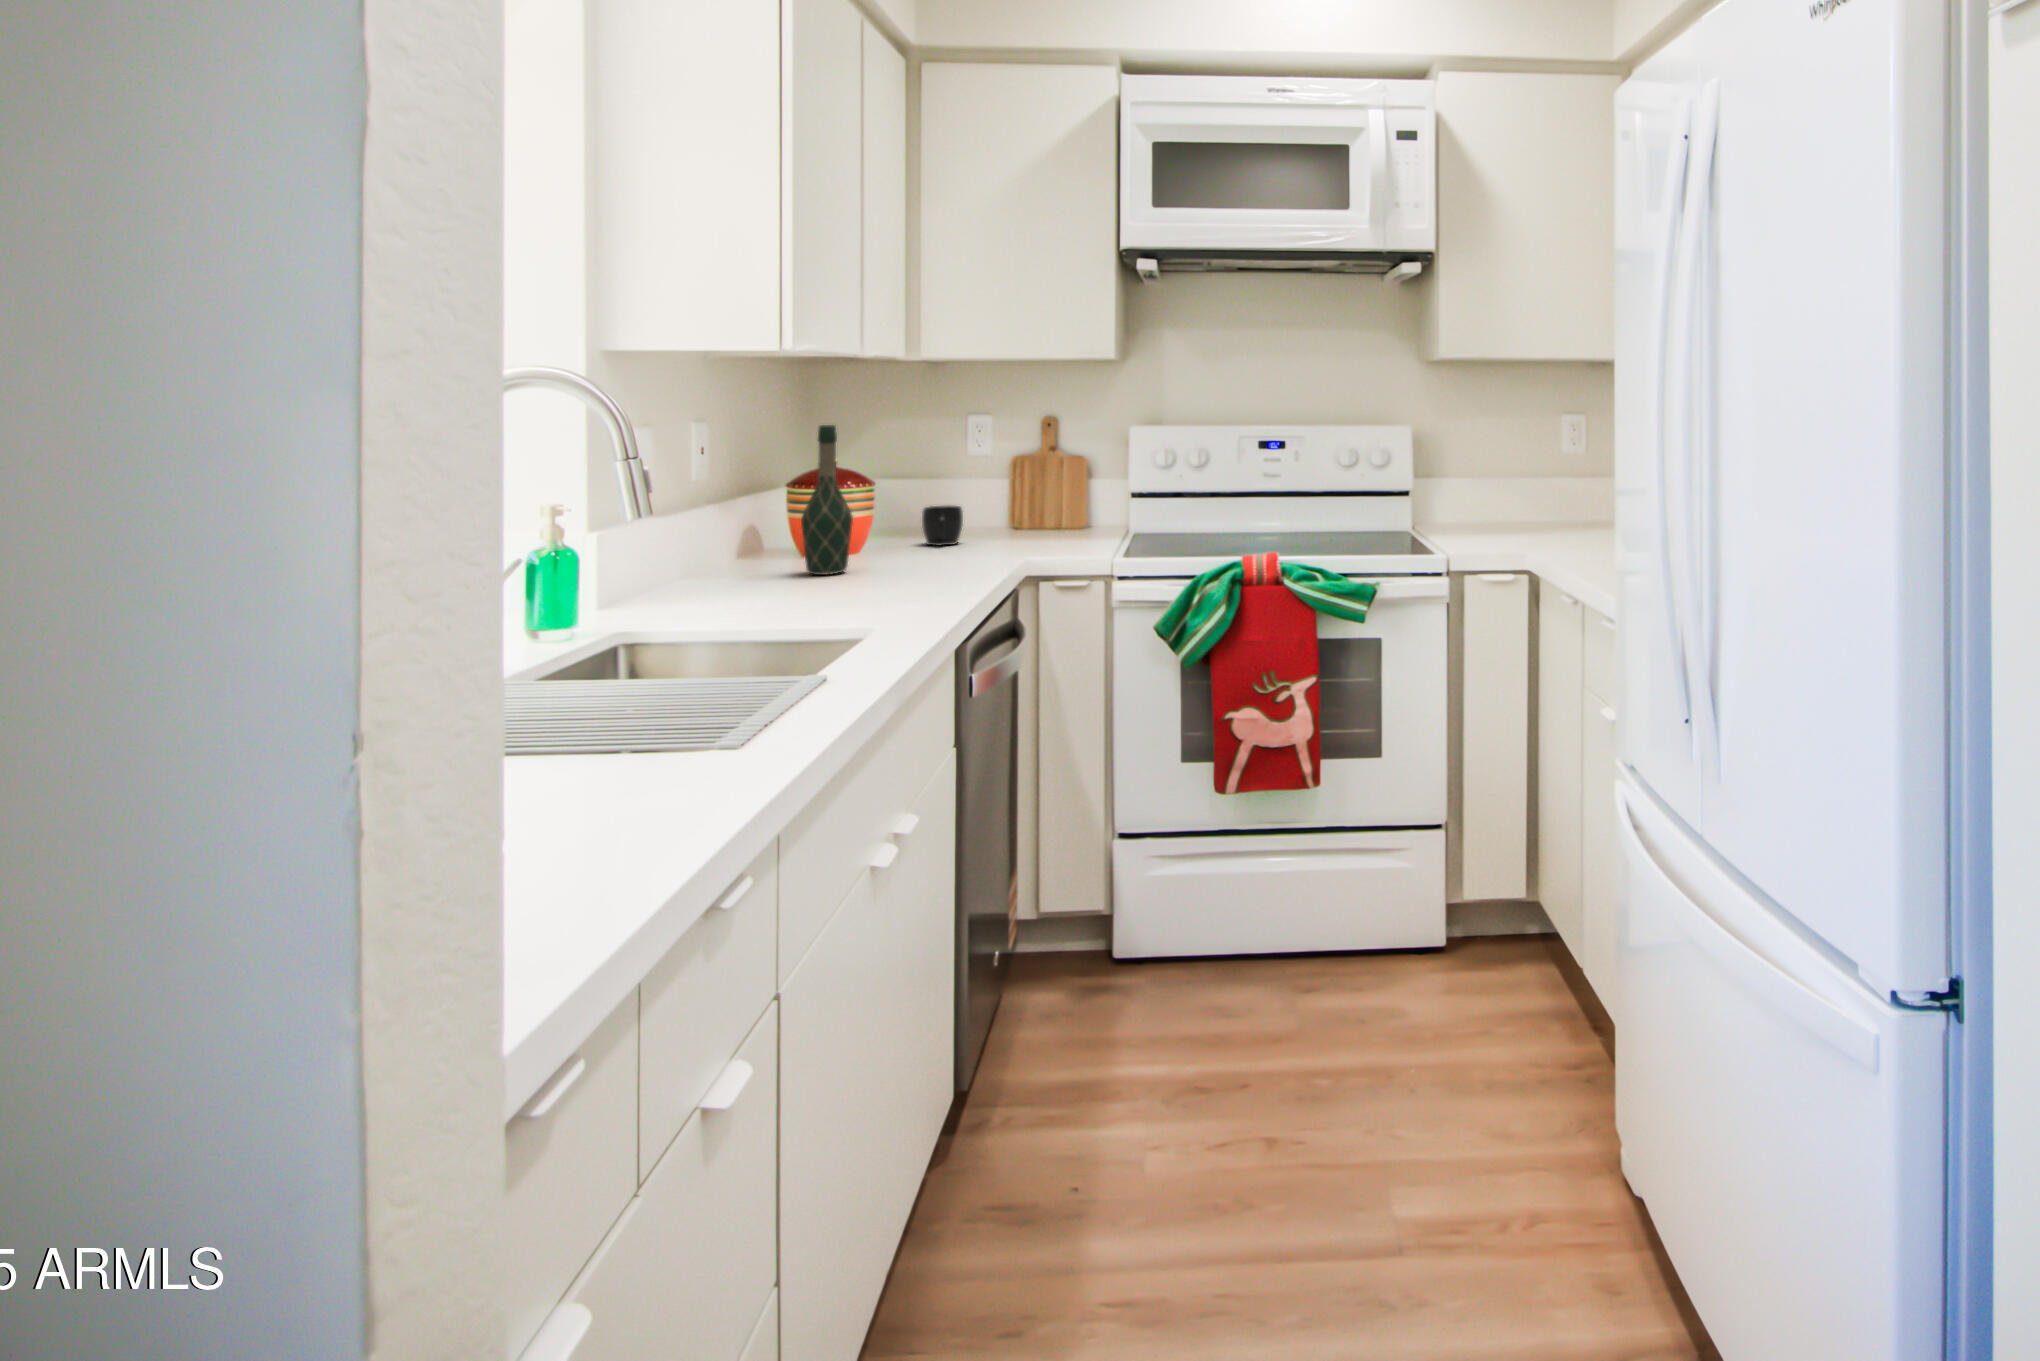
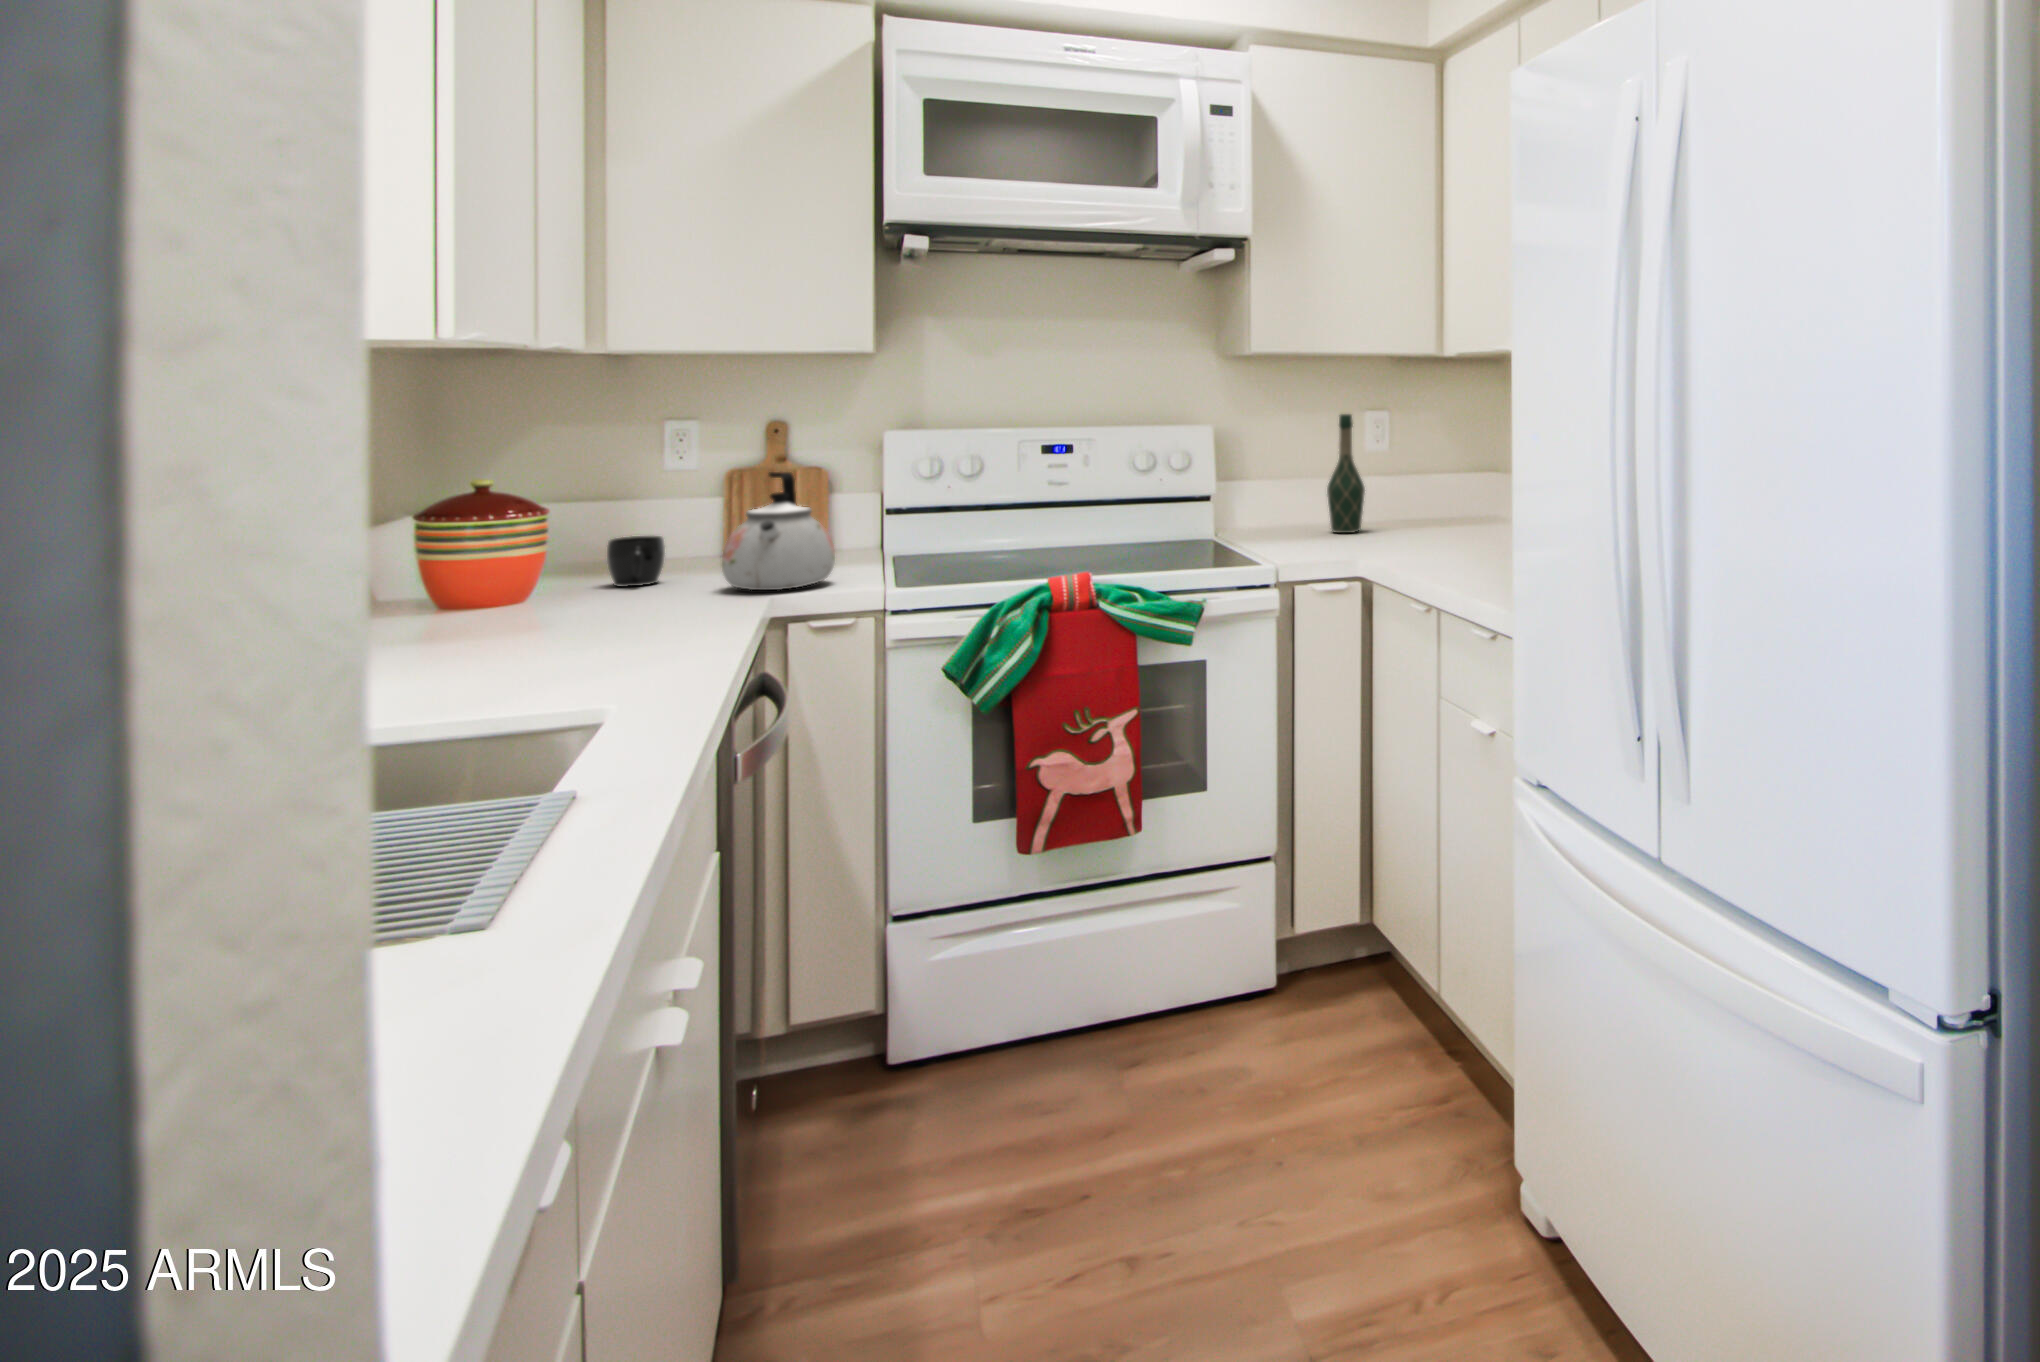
wine bottle: present [801,425,853,575] -> present [1327,414,1365,533]
kettle: none [998,456,1083,554] -> present [722,472,835,590]

